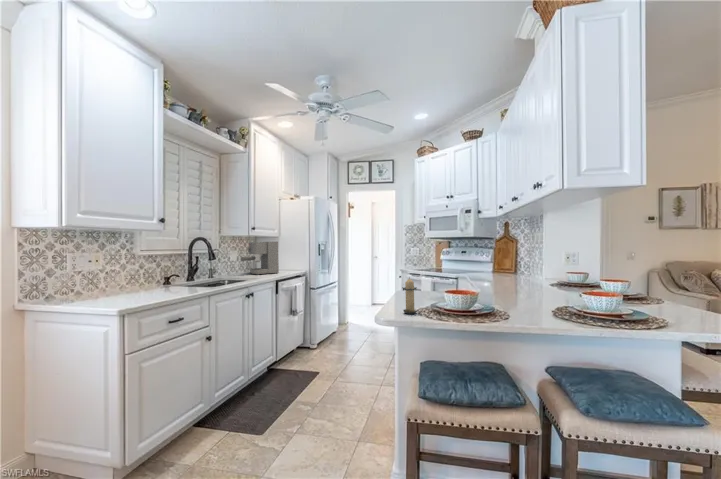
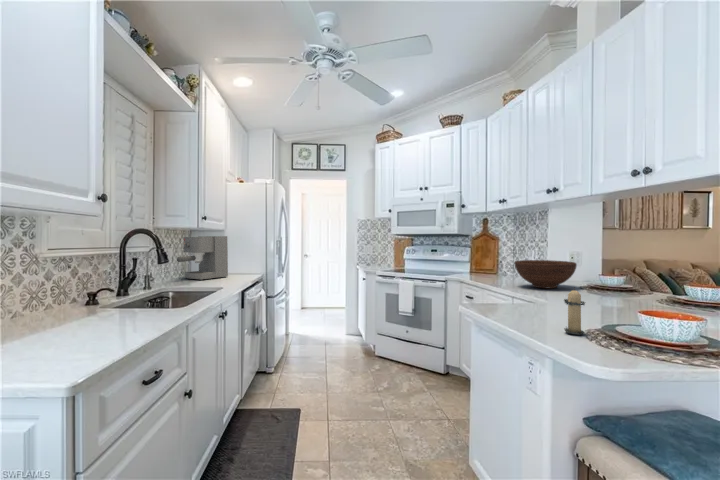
fruit bowl: none [488,261,546,287] -> present [515,260,577,288]

